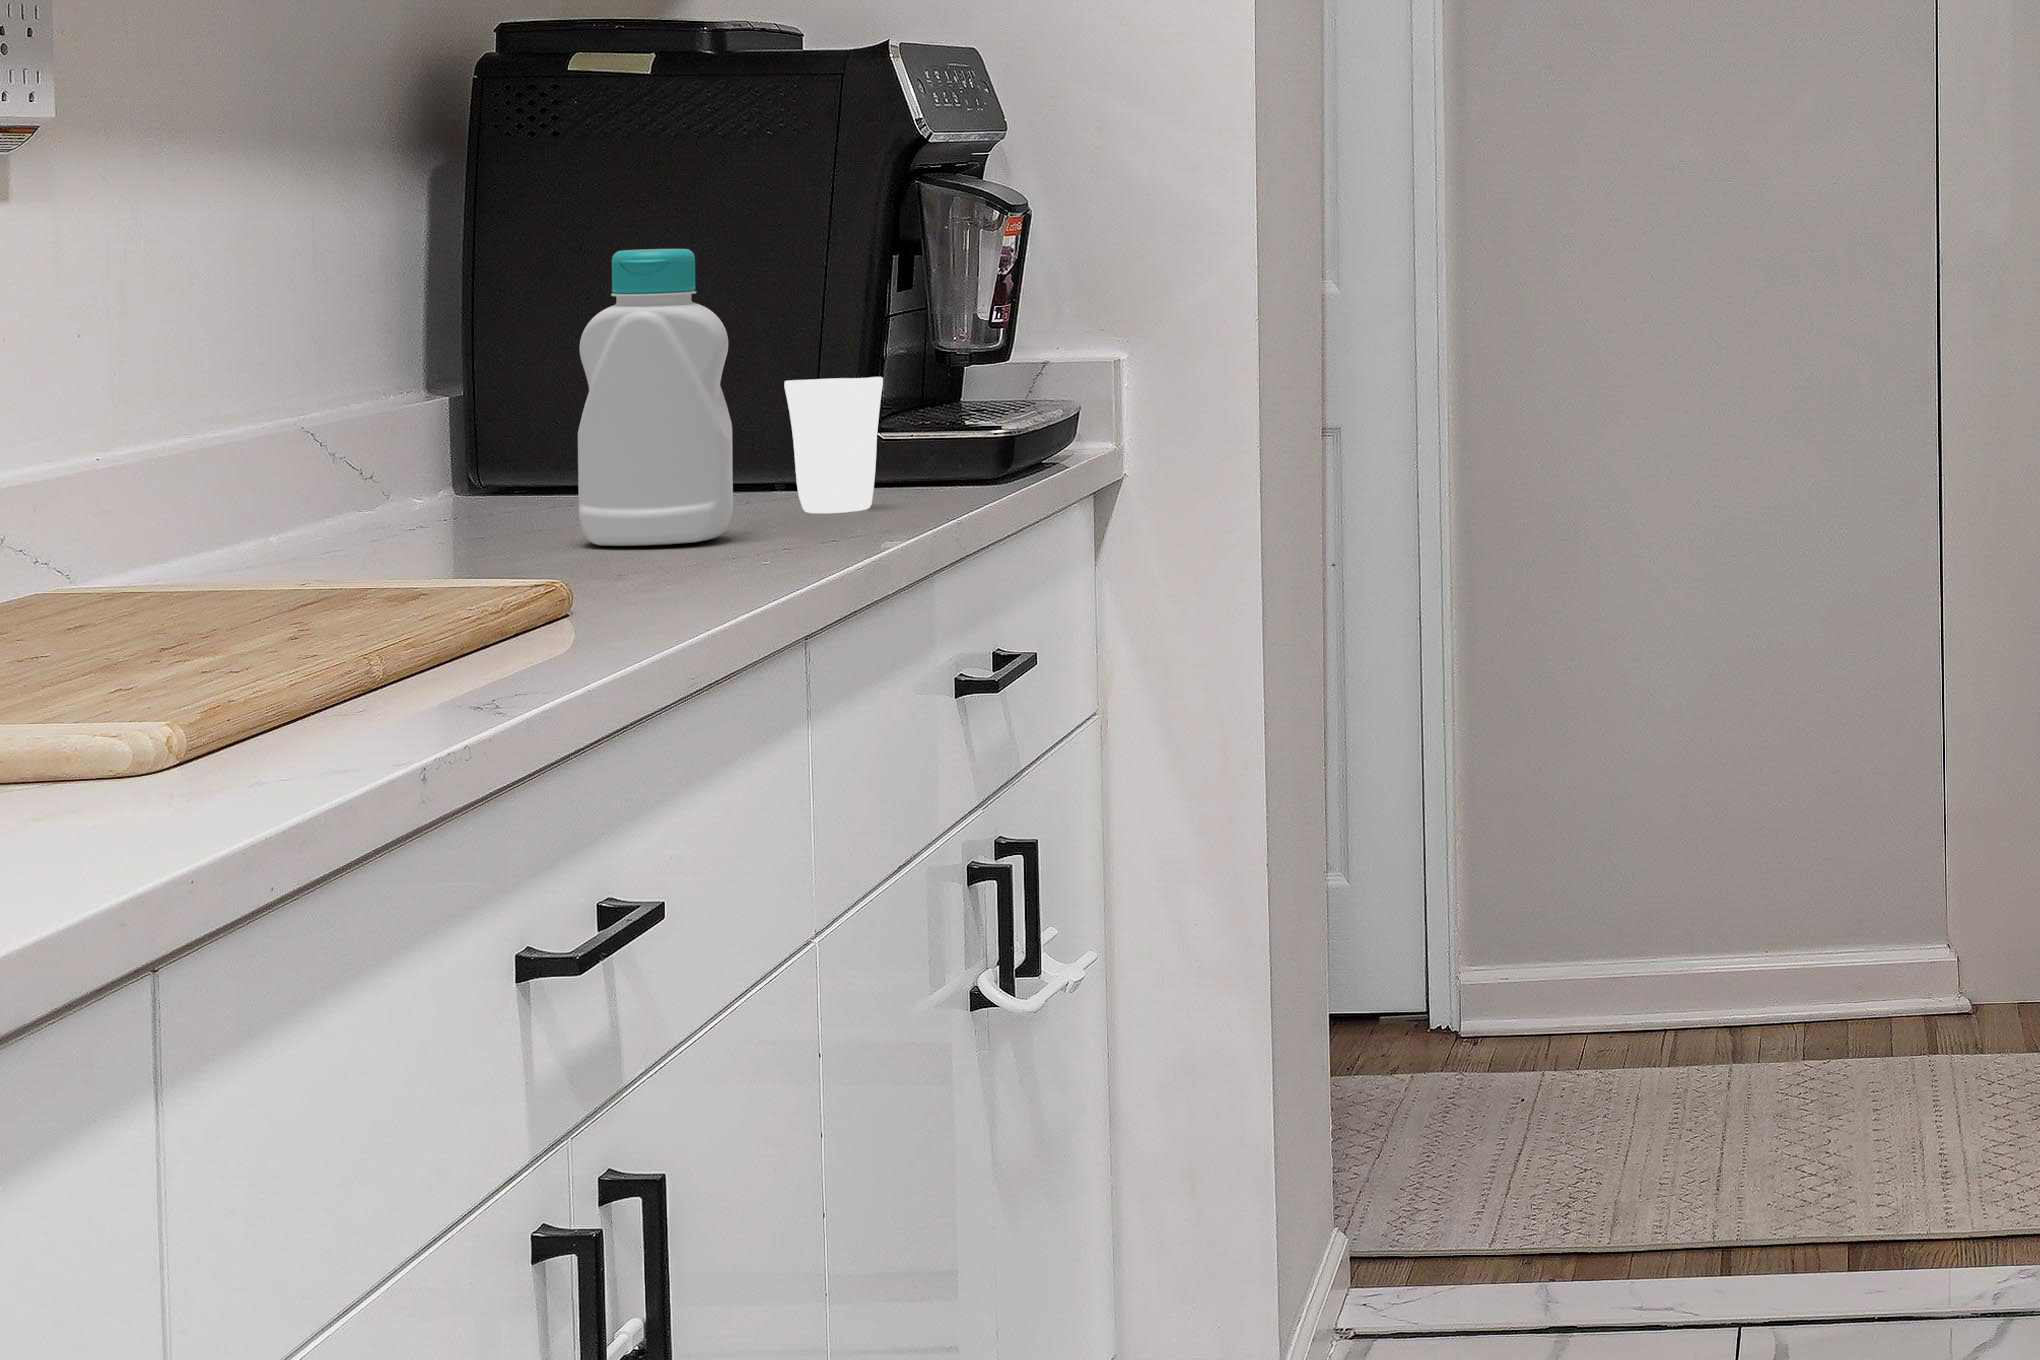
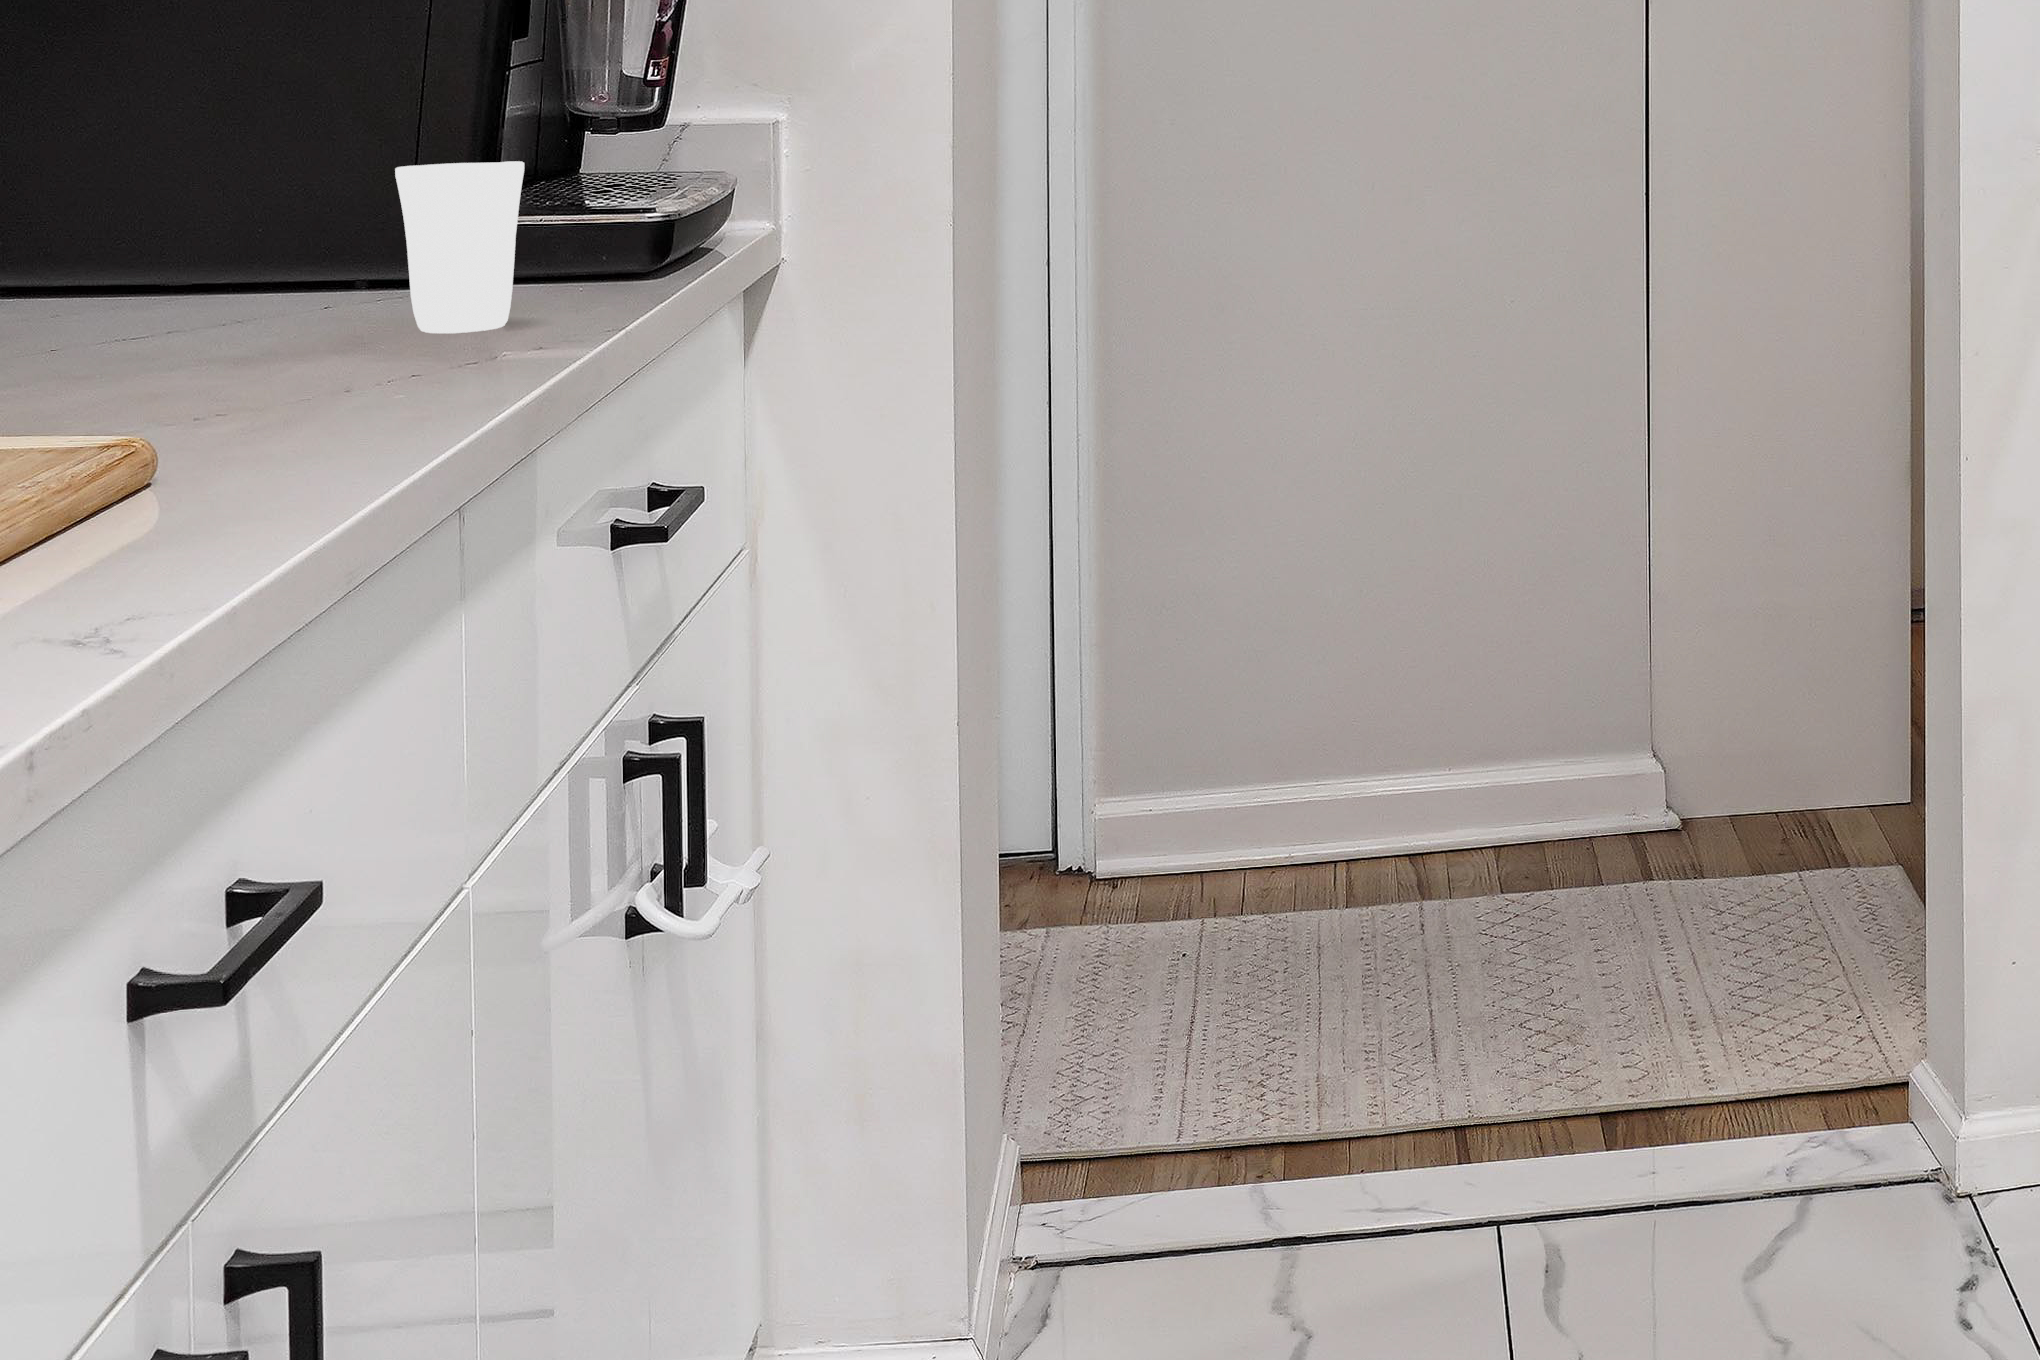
bottle: present [578,249,733,546] -> none [135,4,344,386]

